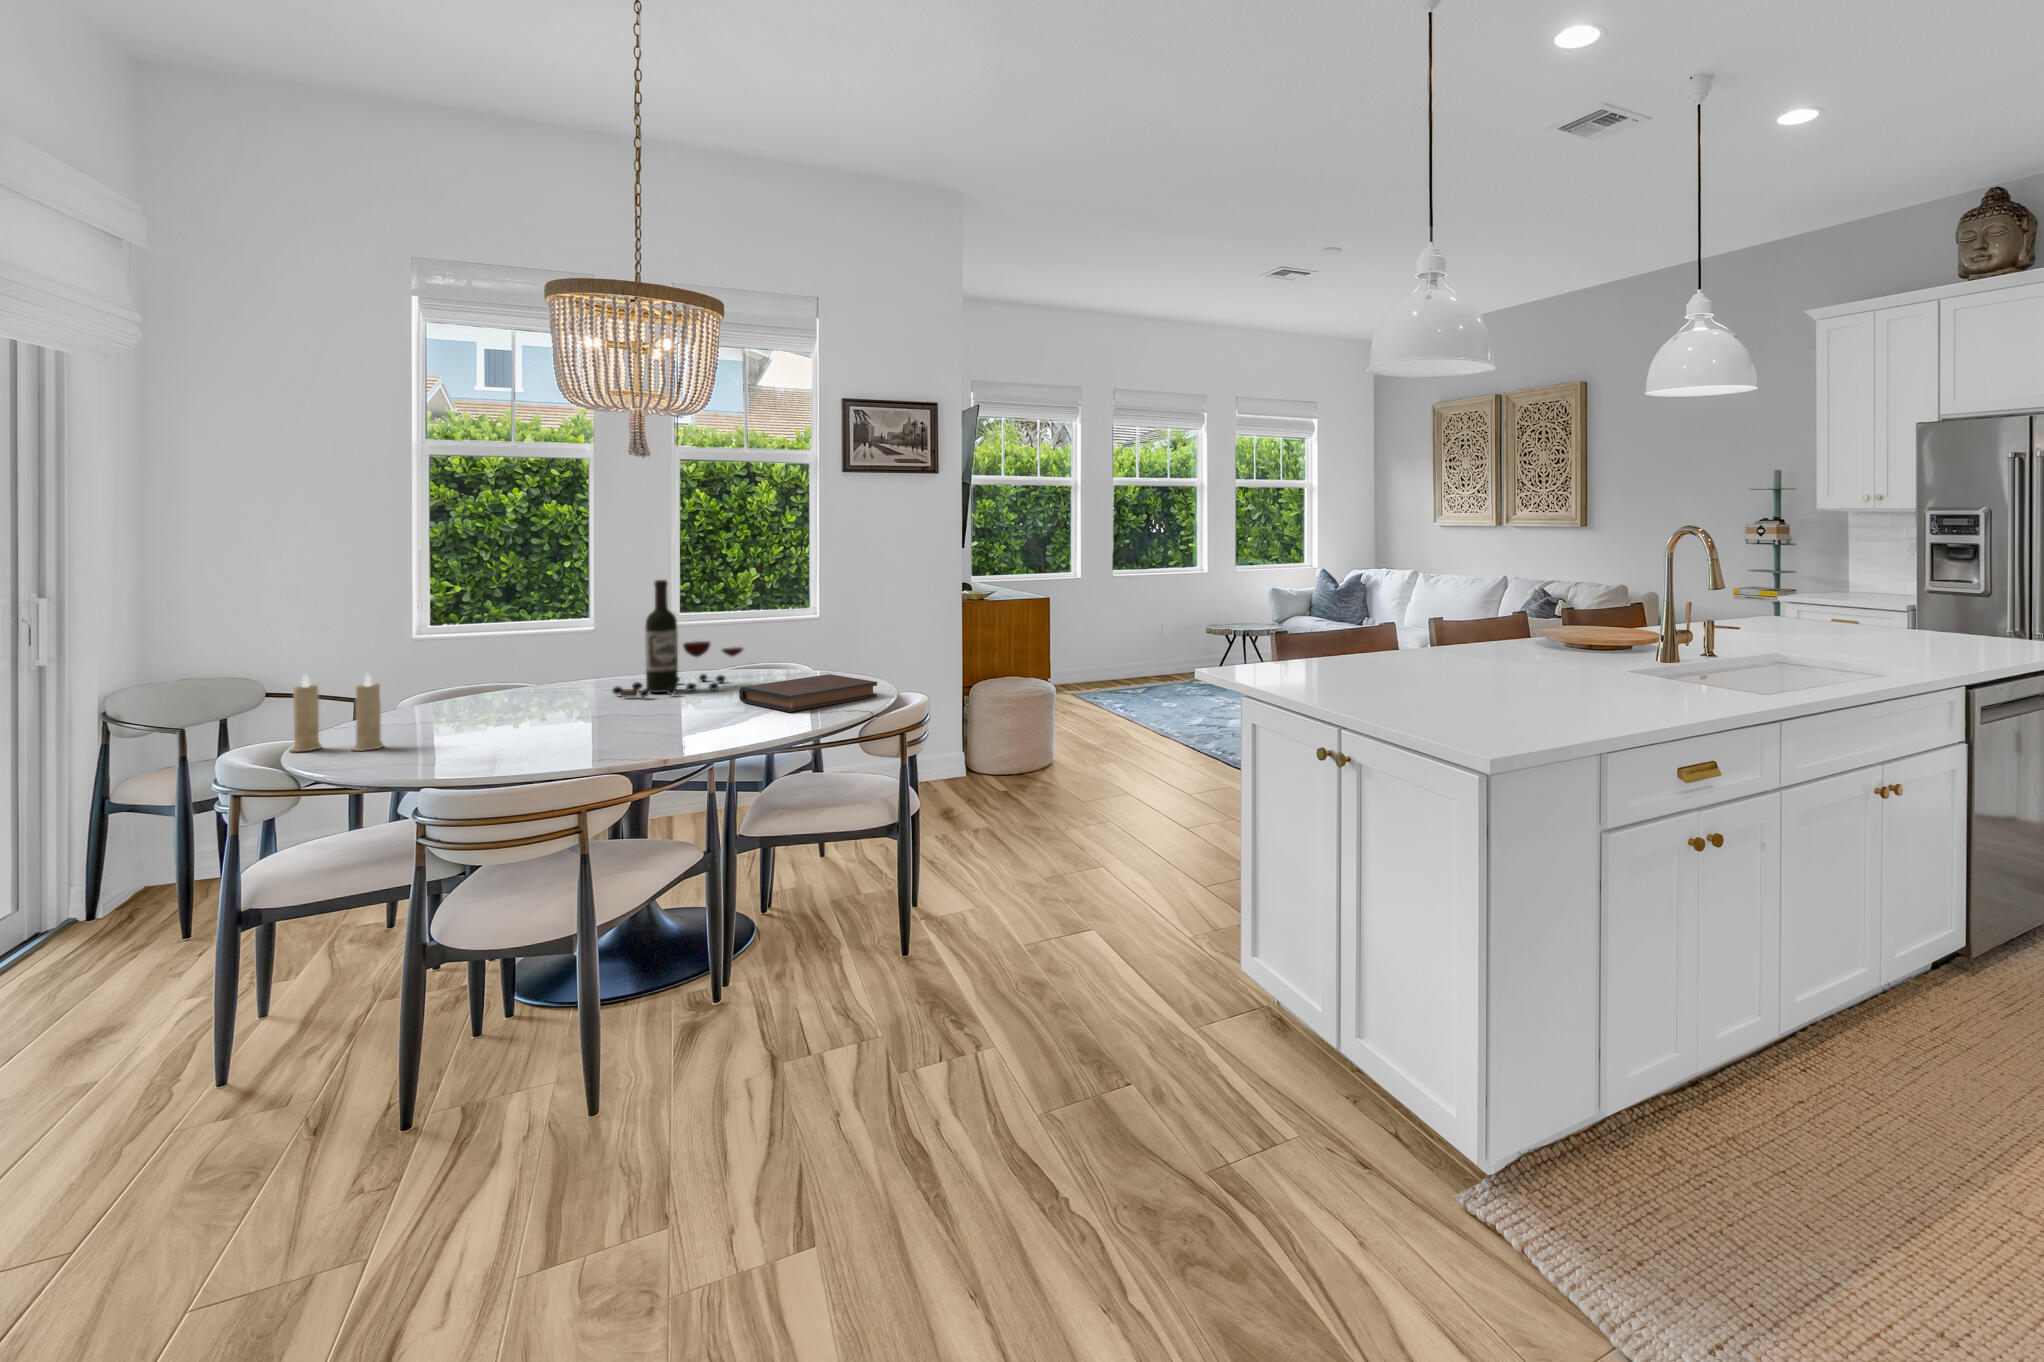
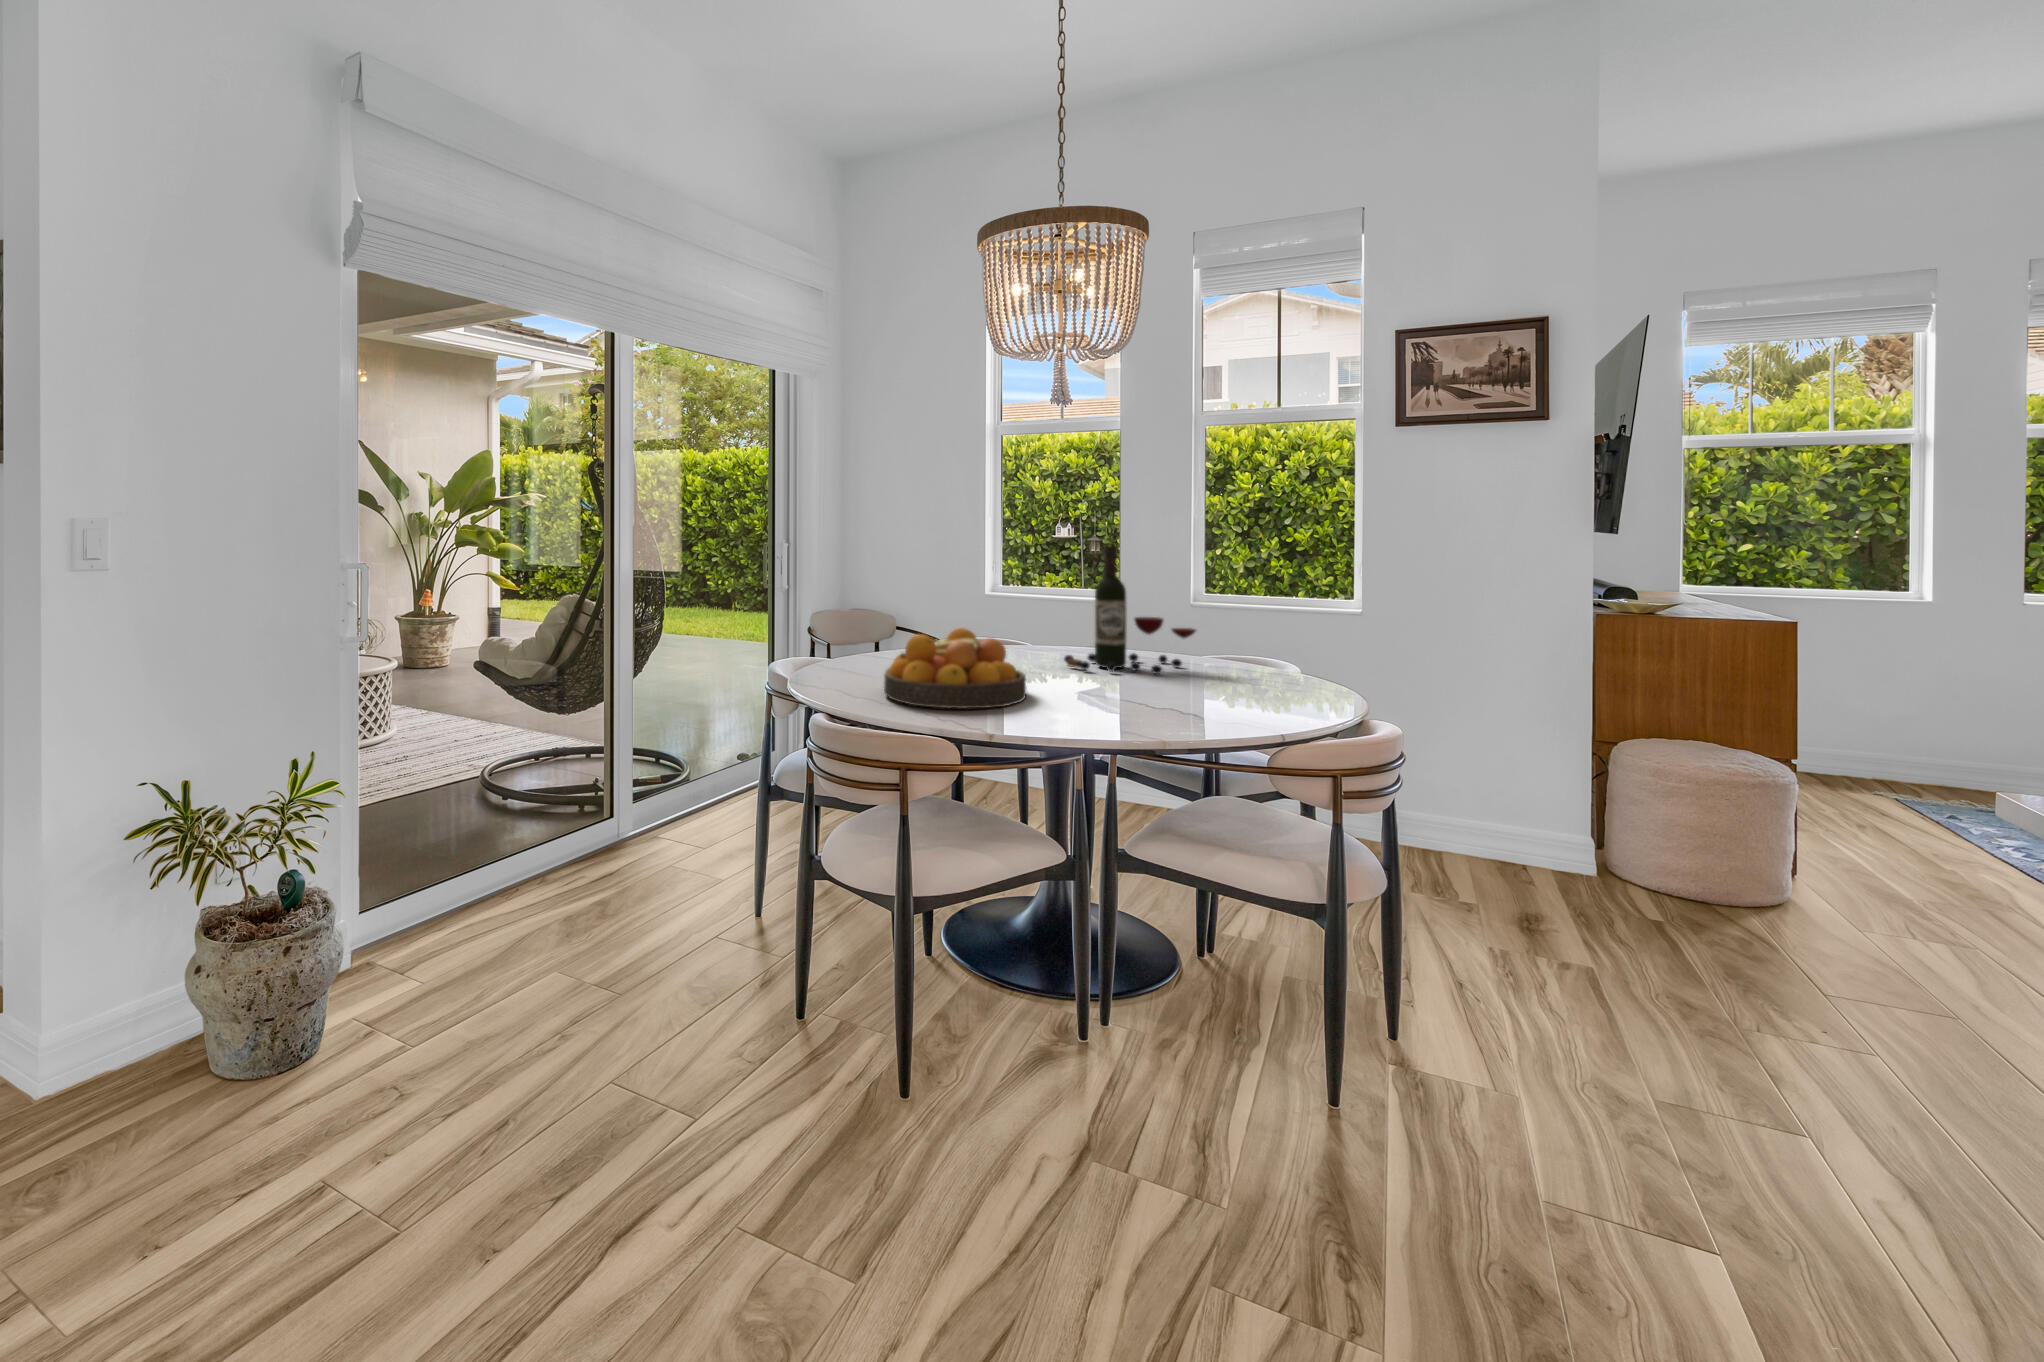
fruit bowl: none [462,673,633,756] -> present [884,628,1026,709]
book: present [739,674,877,712] -> none [1162,673,1328,715]
candle: present [291,675,383,752] -> none [809,605,858,678]

